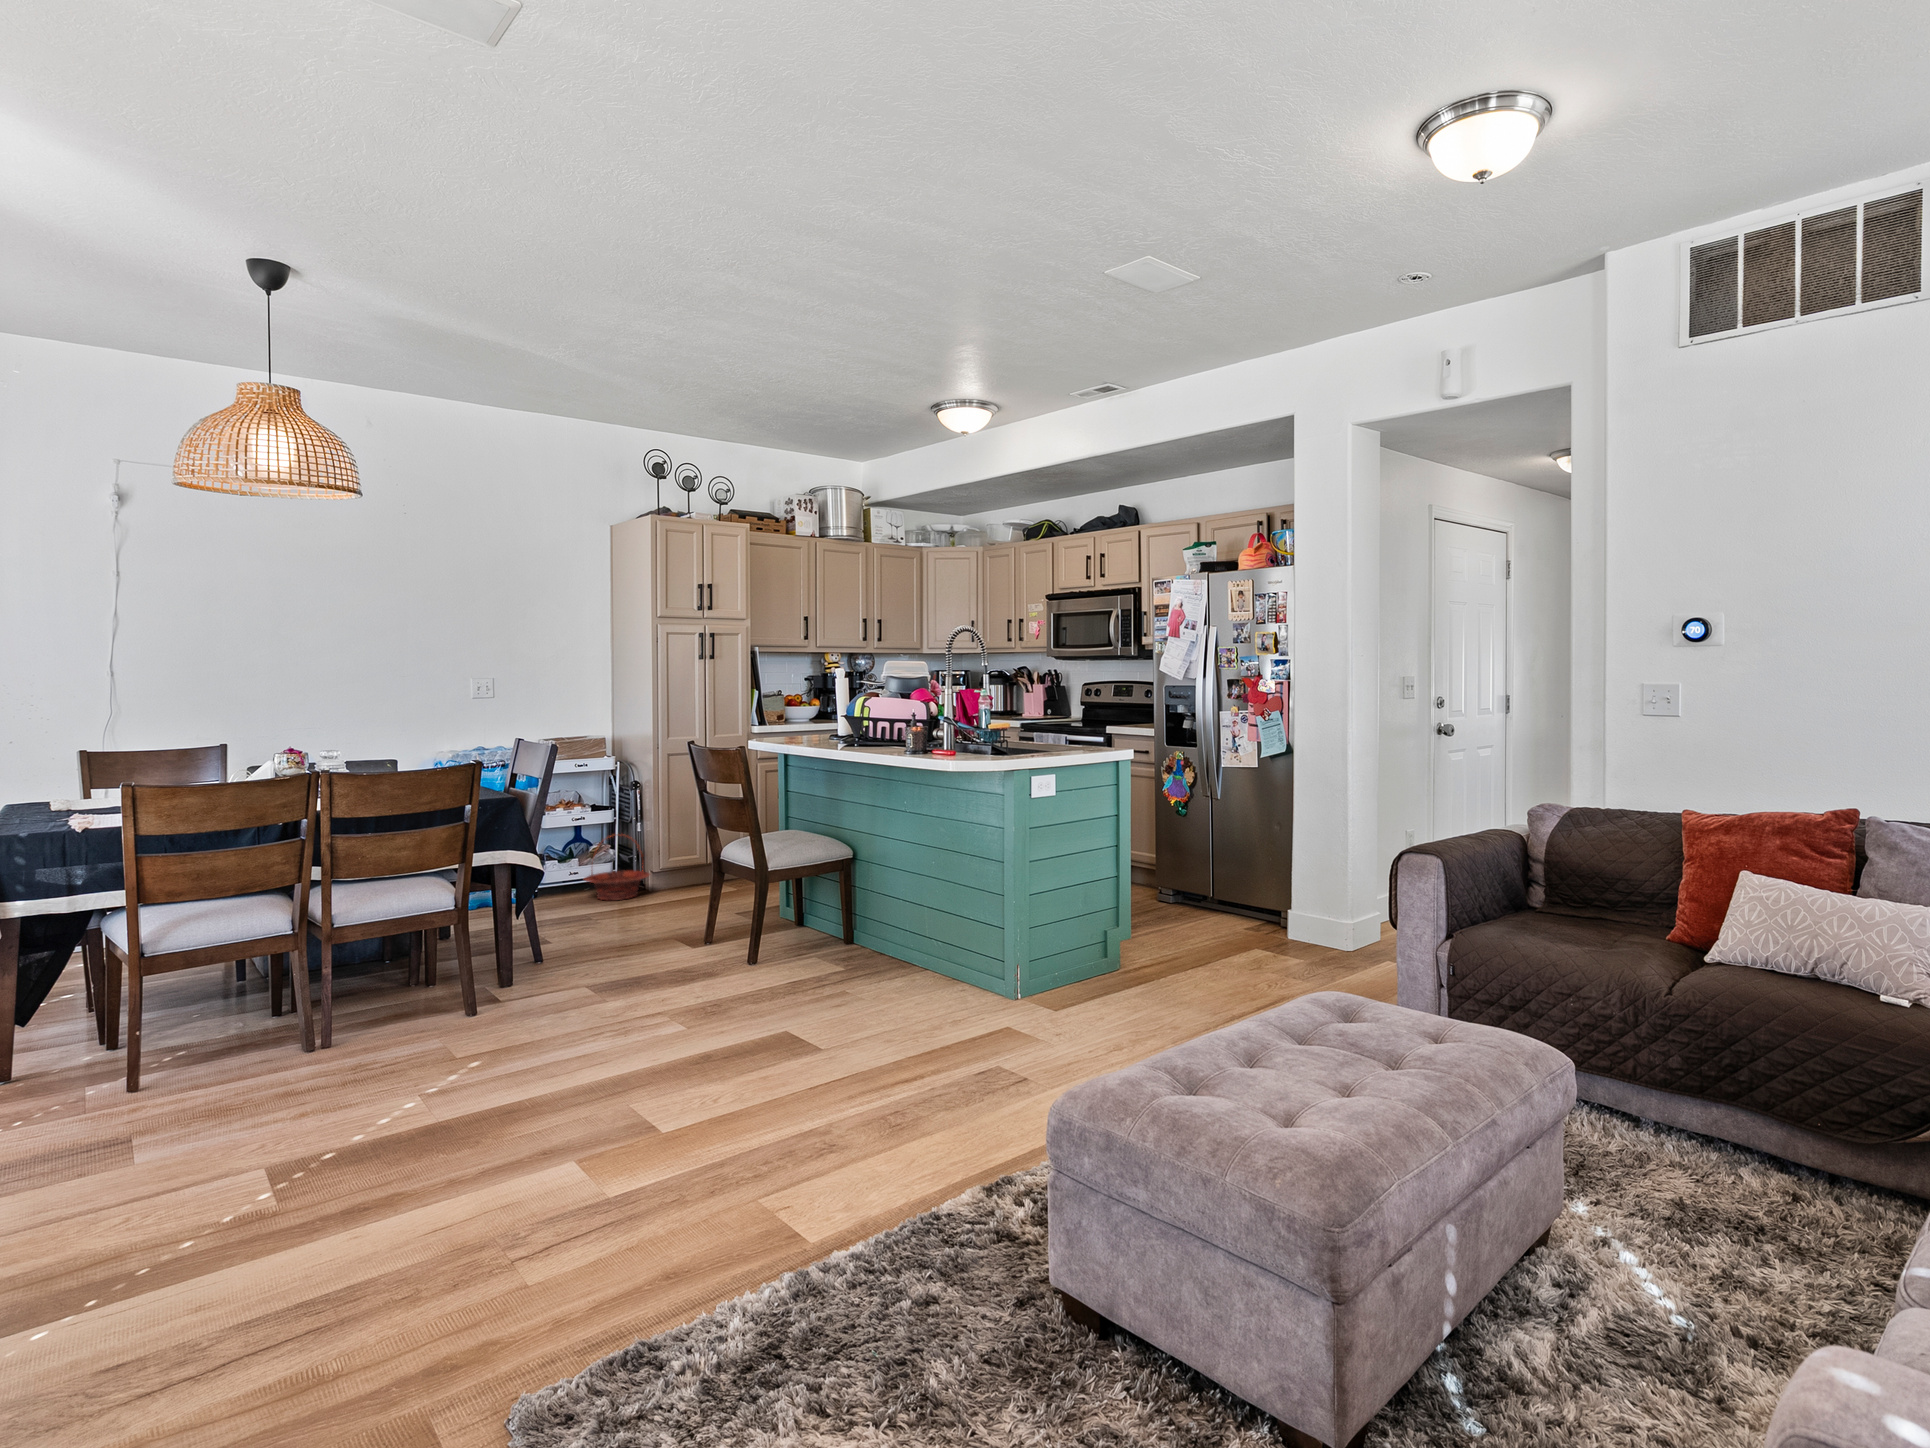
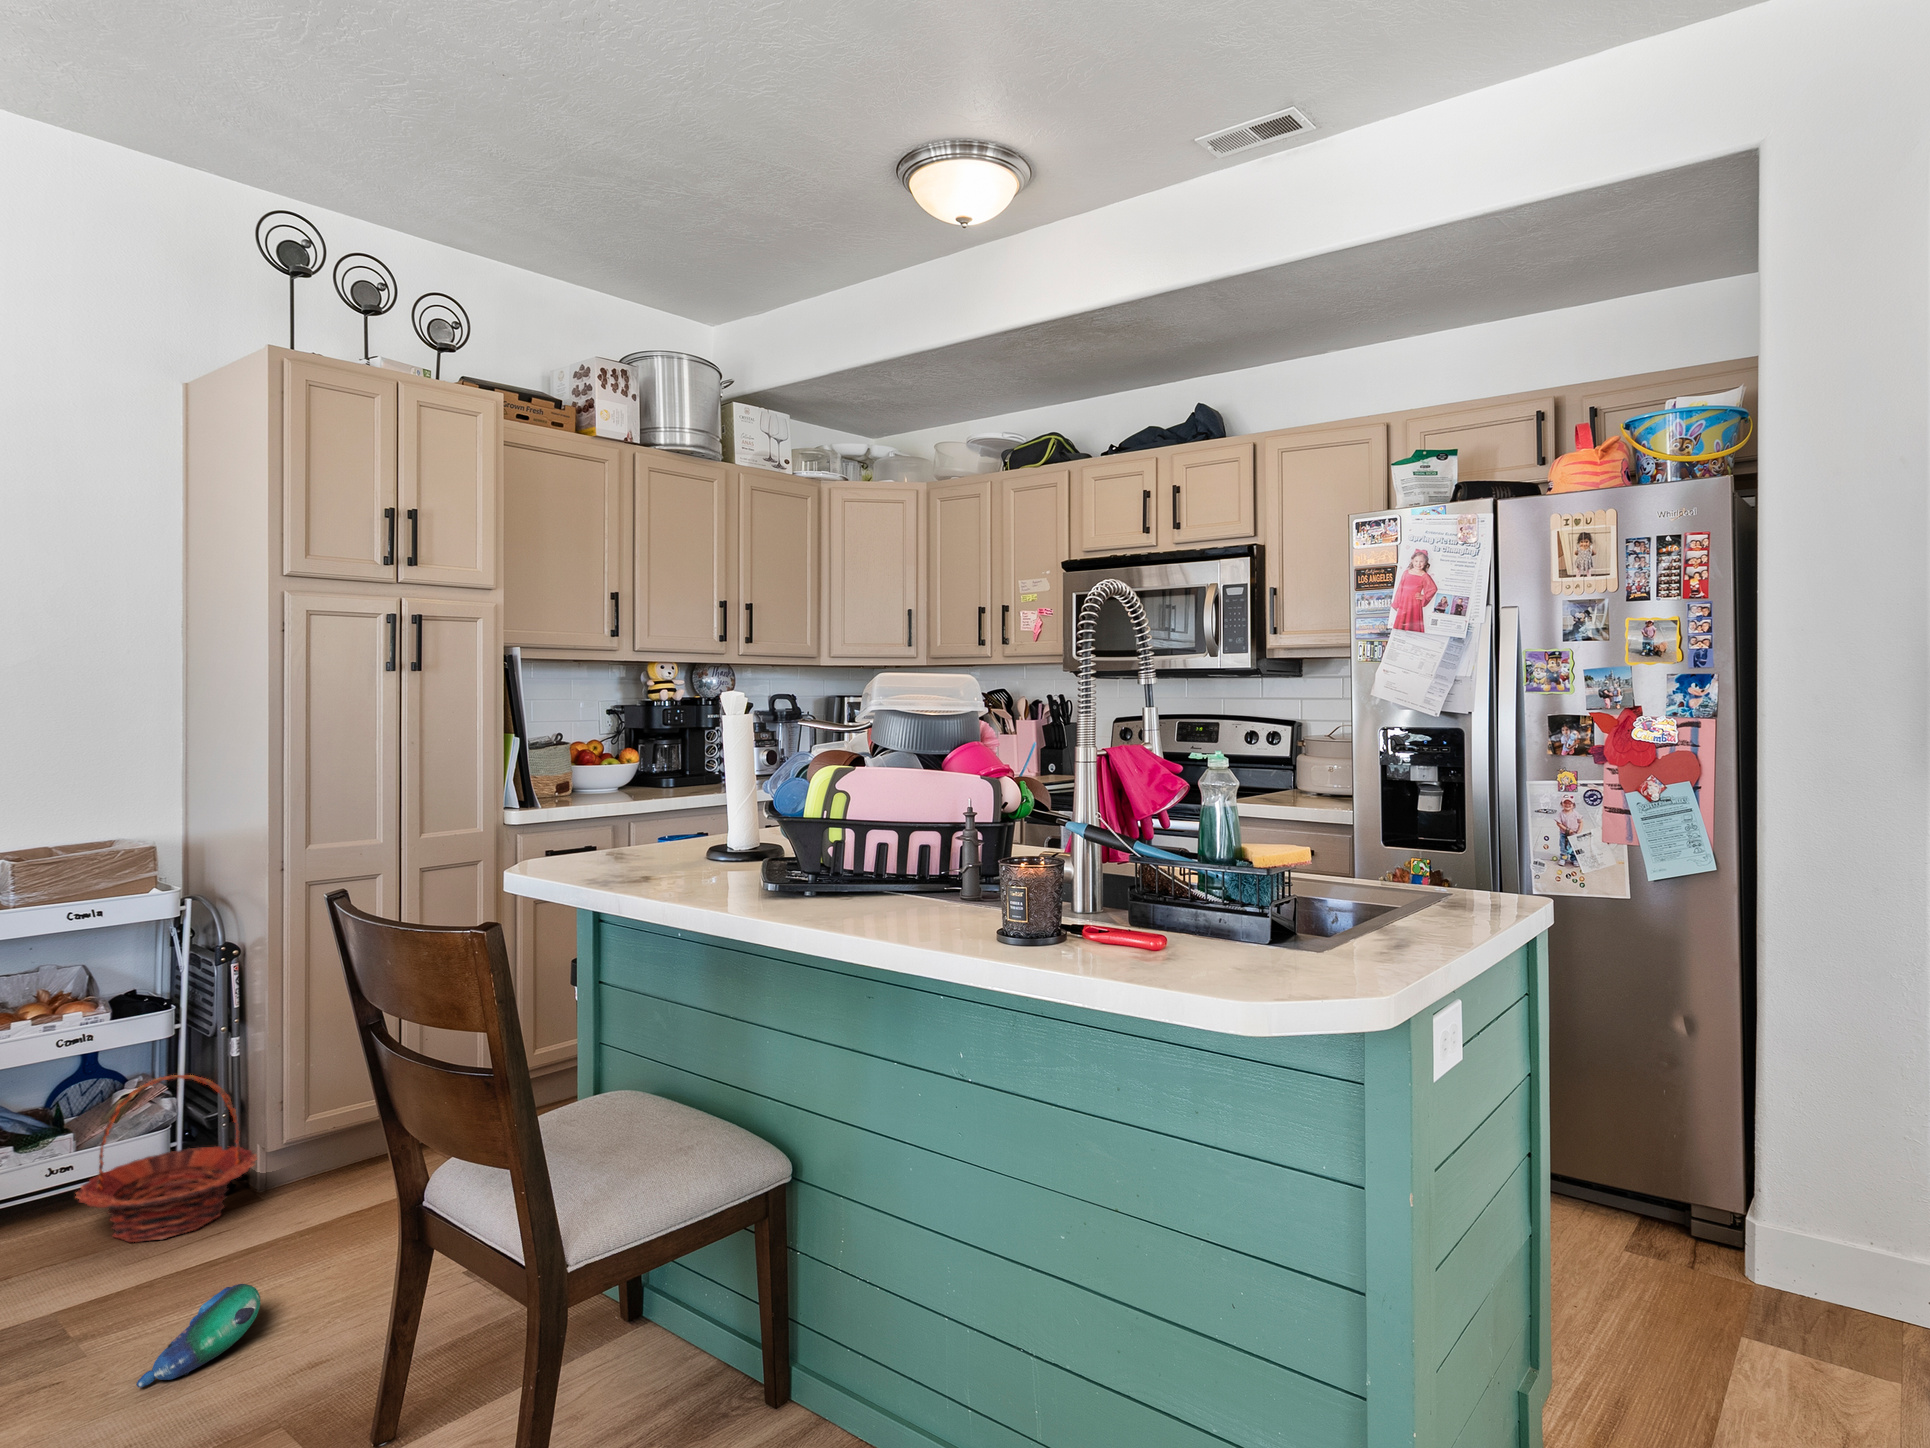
plush toy: none [623,902,661,928] -> present [137,1284,260,1388]

